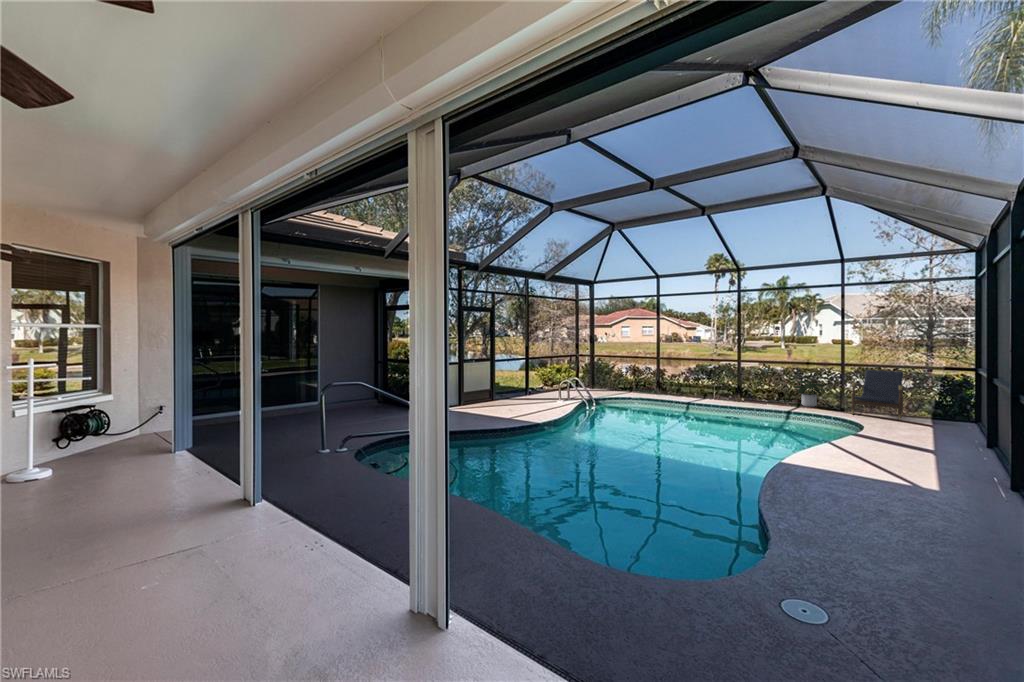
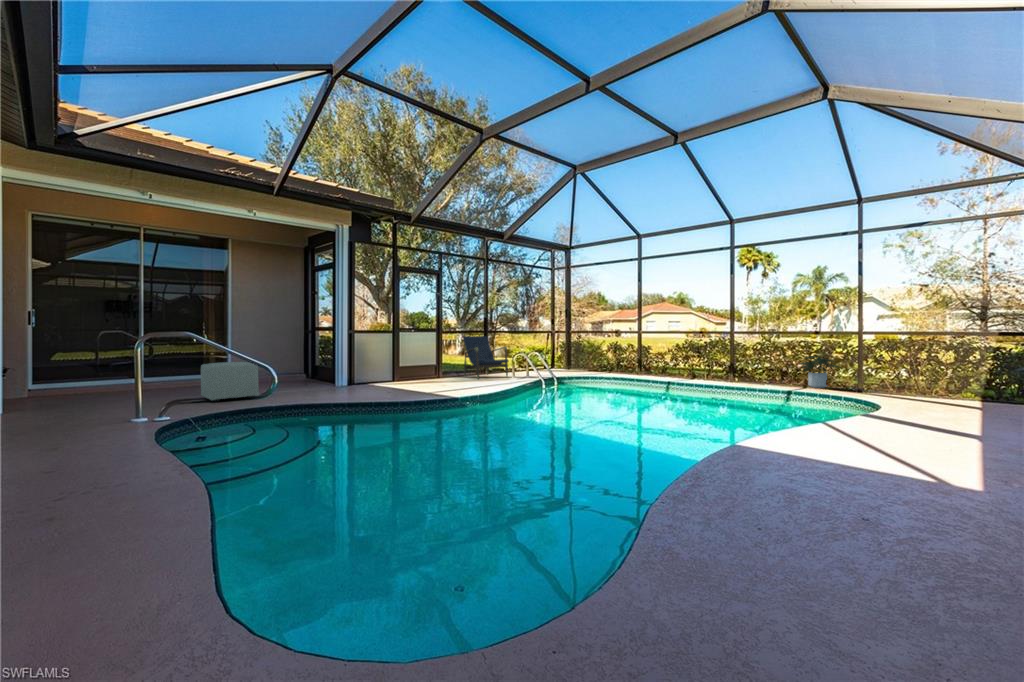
lounge chair: present [851,370,905,420] -> present [463,336,508,379]
ottoman: none [341,398,388,433] -> present [201,362,259,402]

